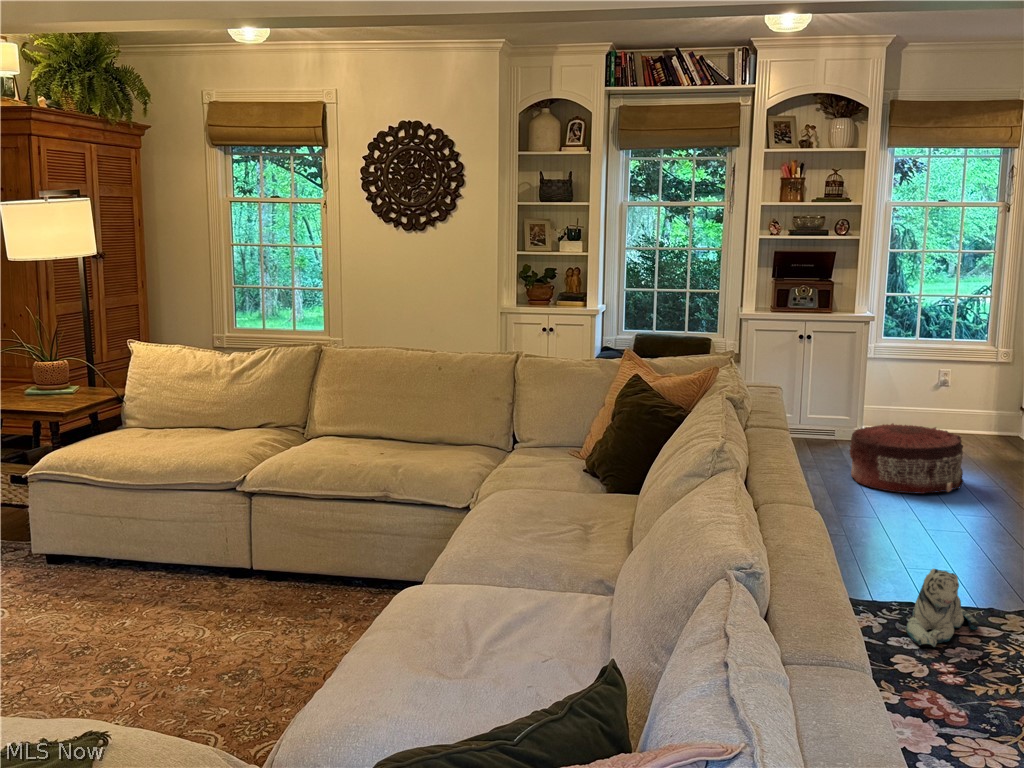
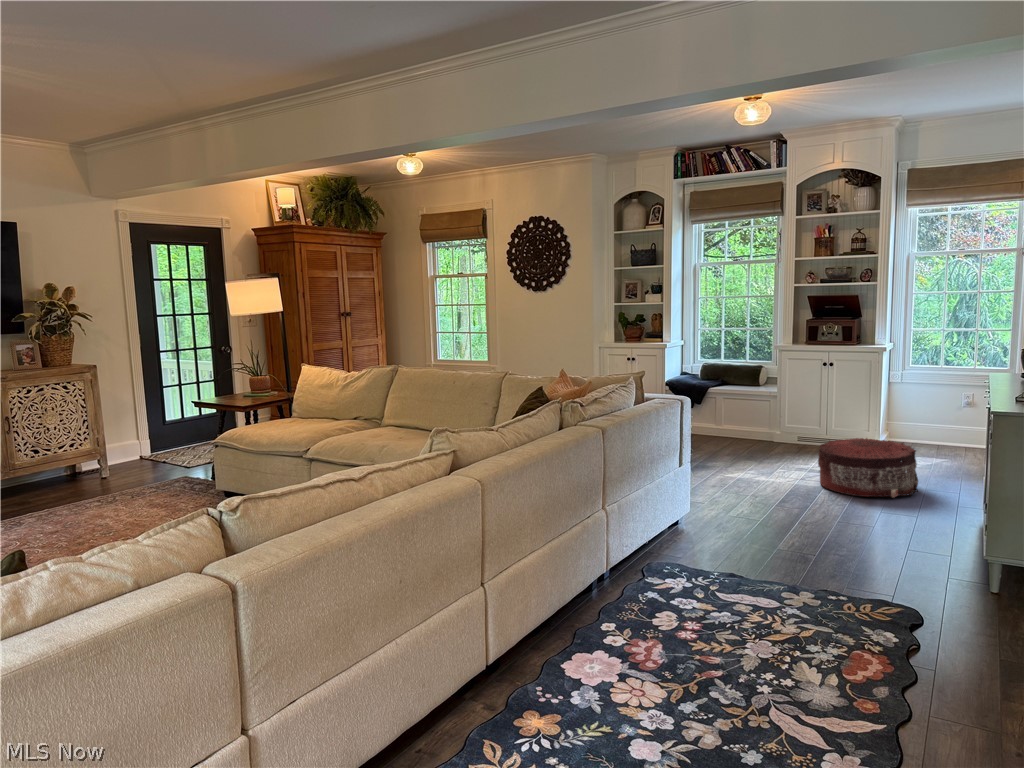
plush toy: present [906,569,979,647] -> none [686,548,763,610]

